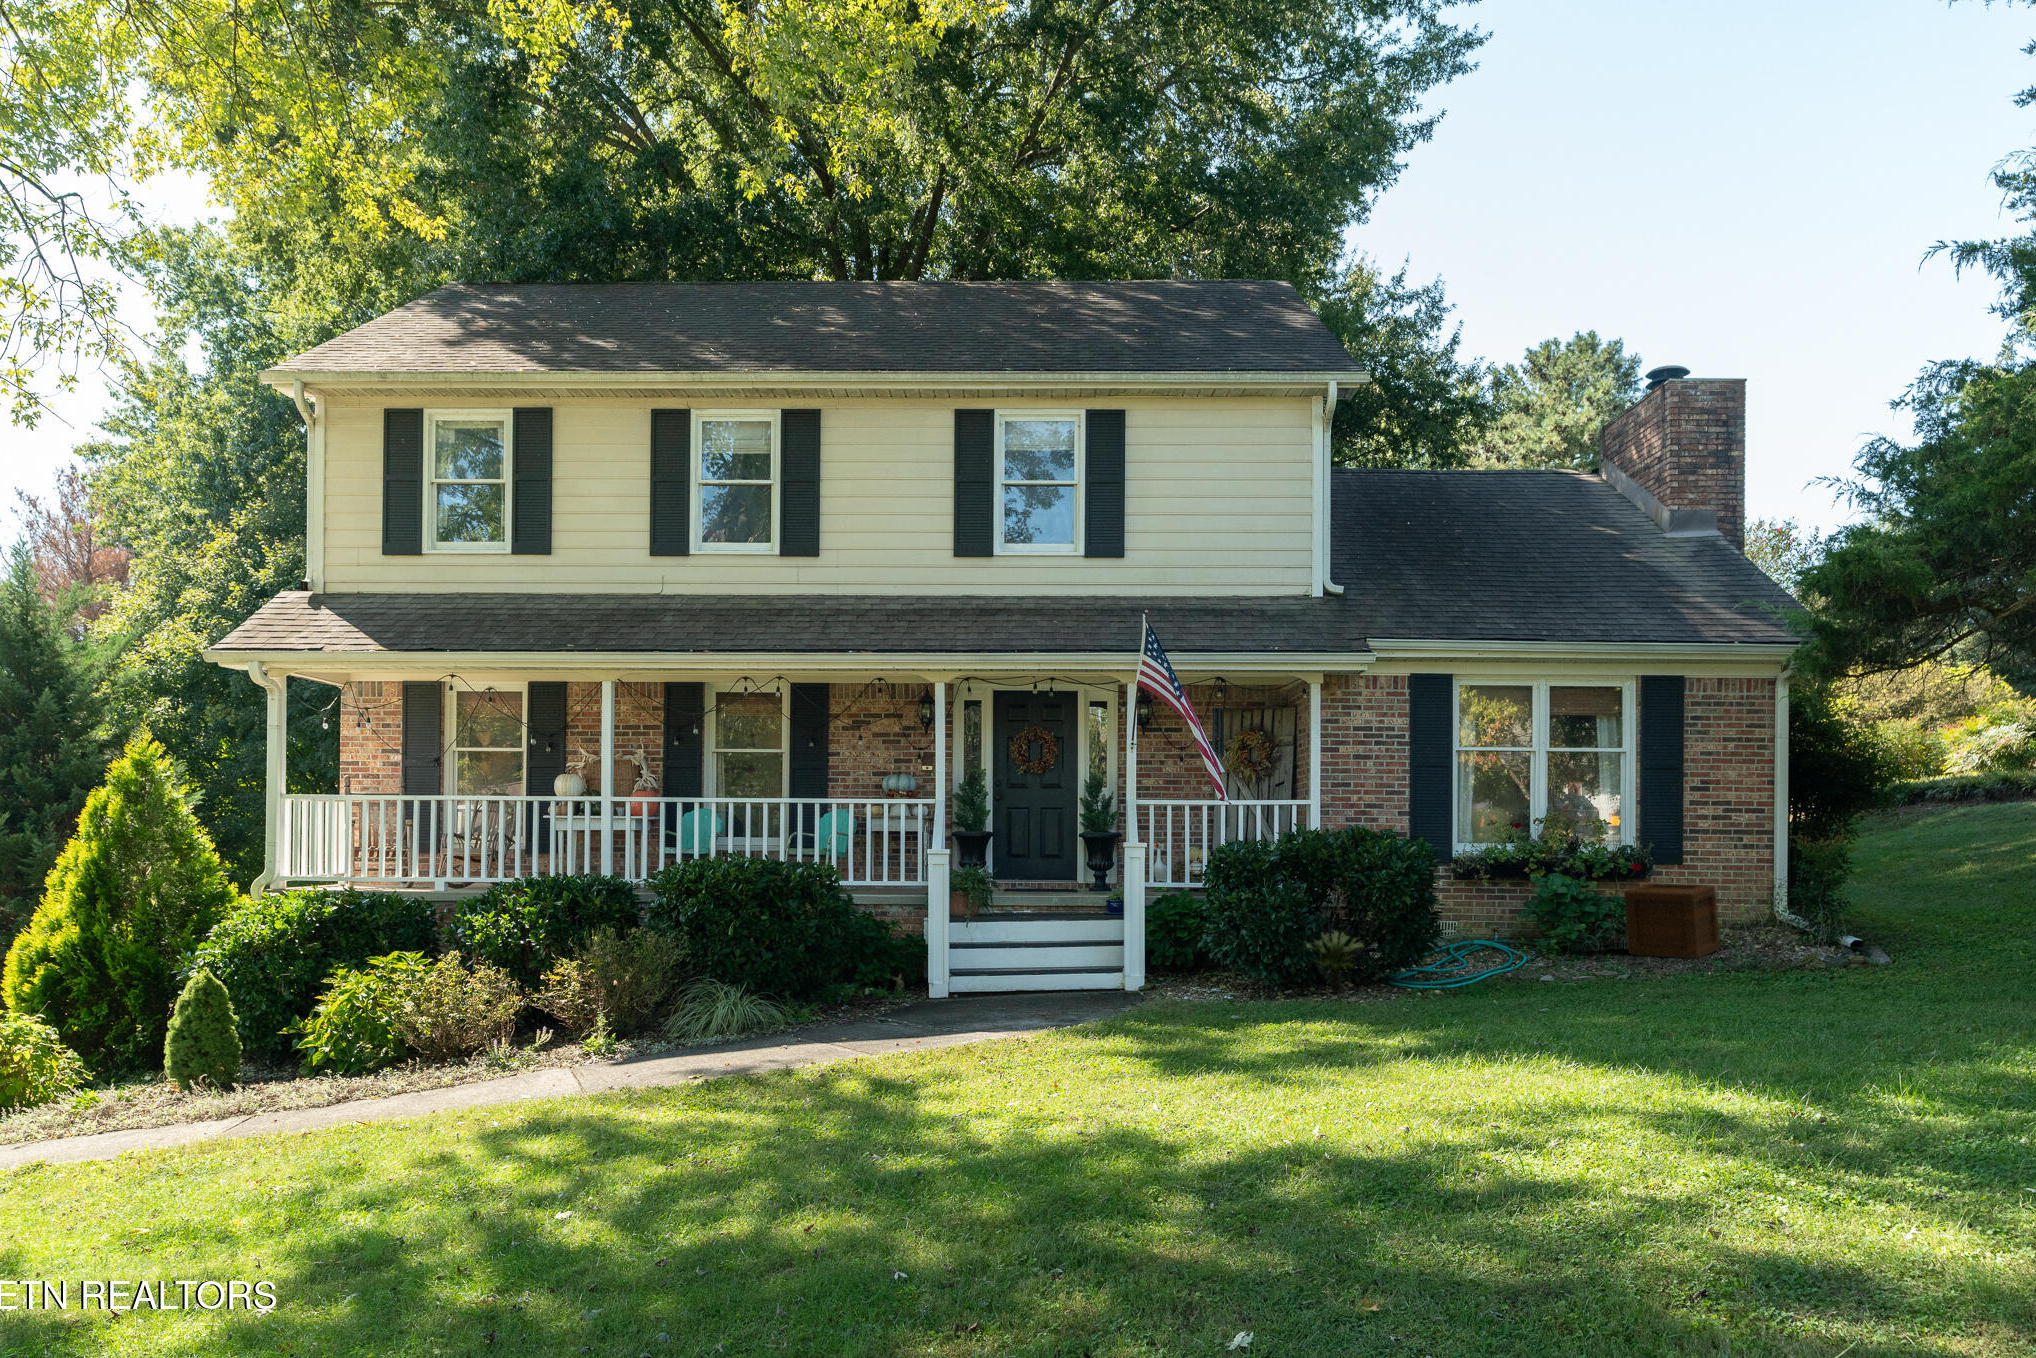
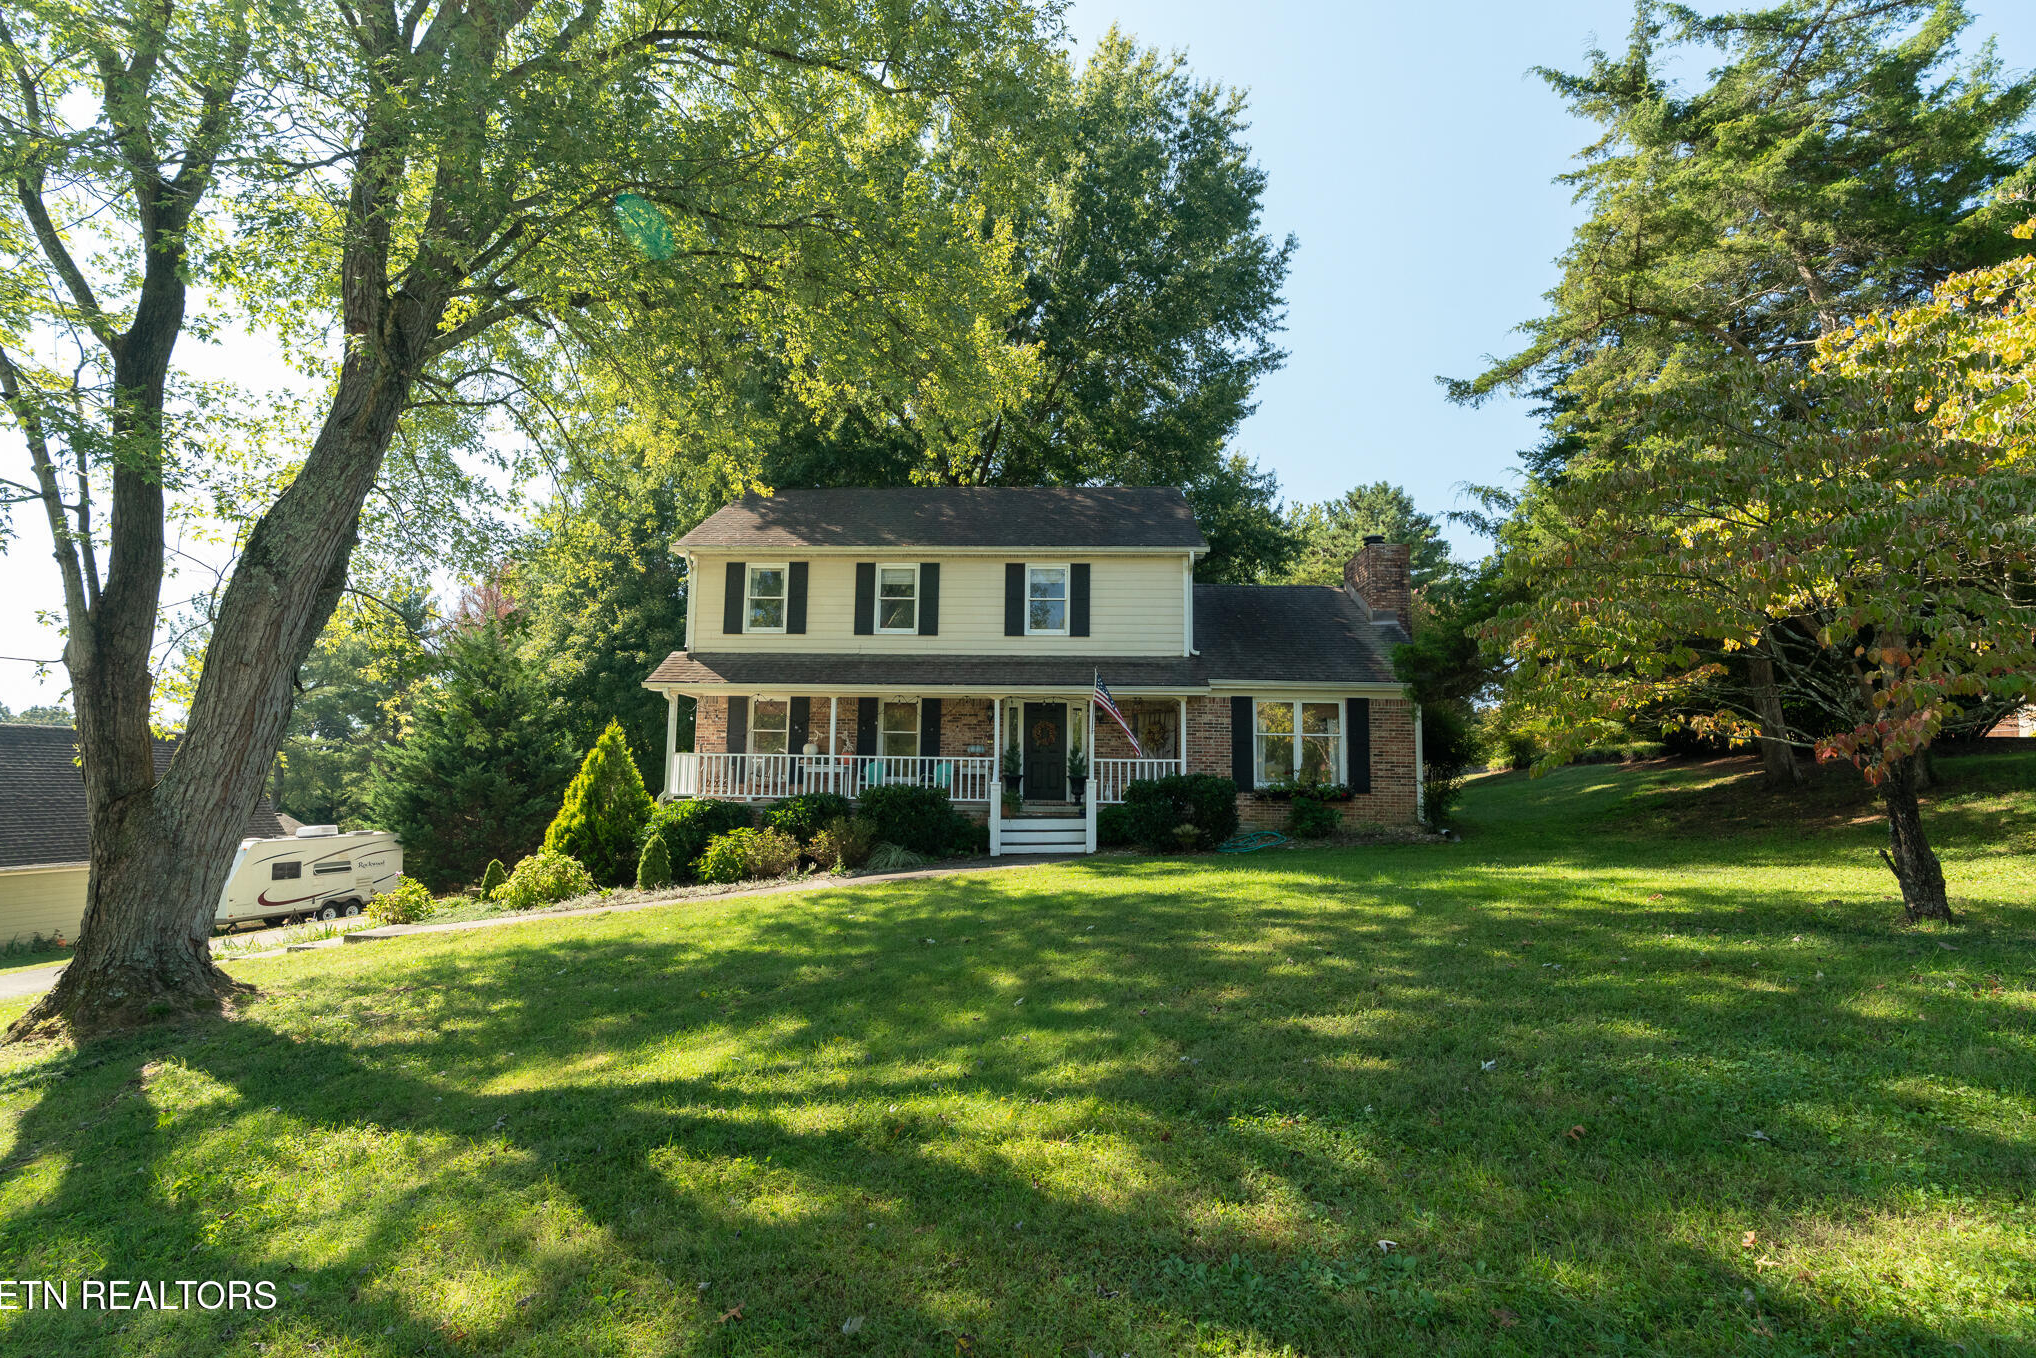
wooden crate: present [1624,883,1720,959] -> none [1337,805,1385,842]

